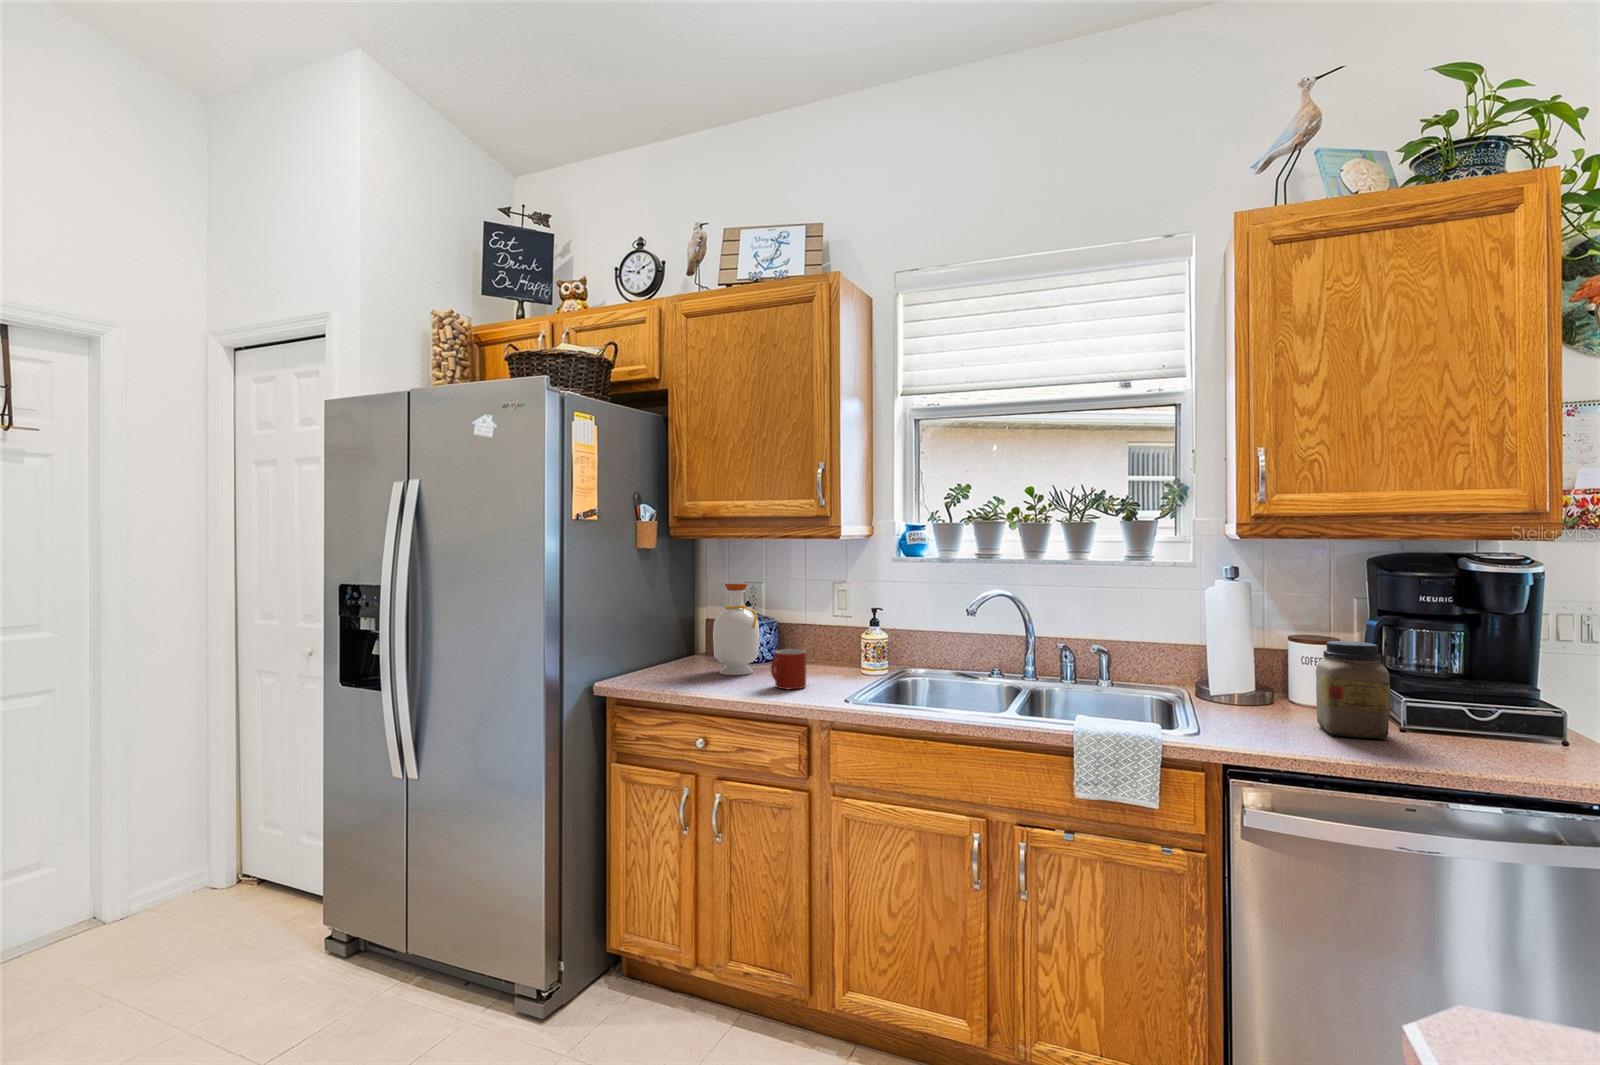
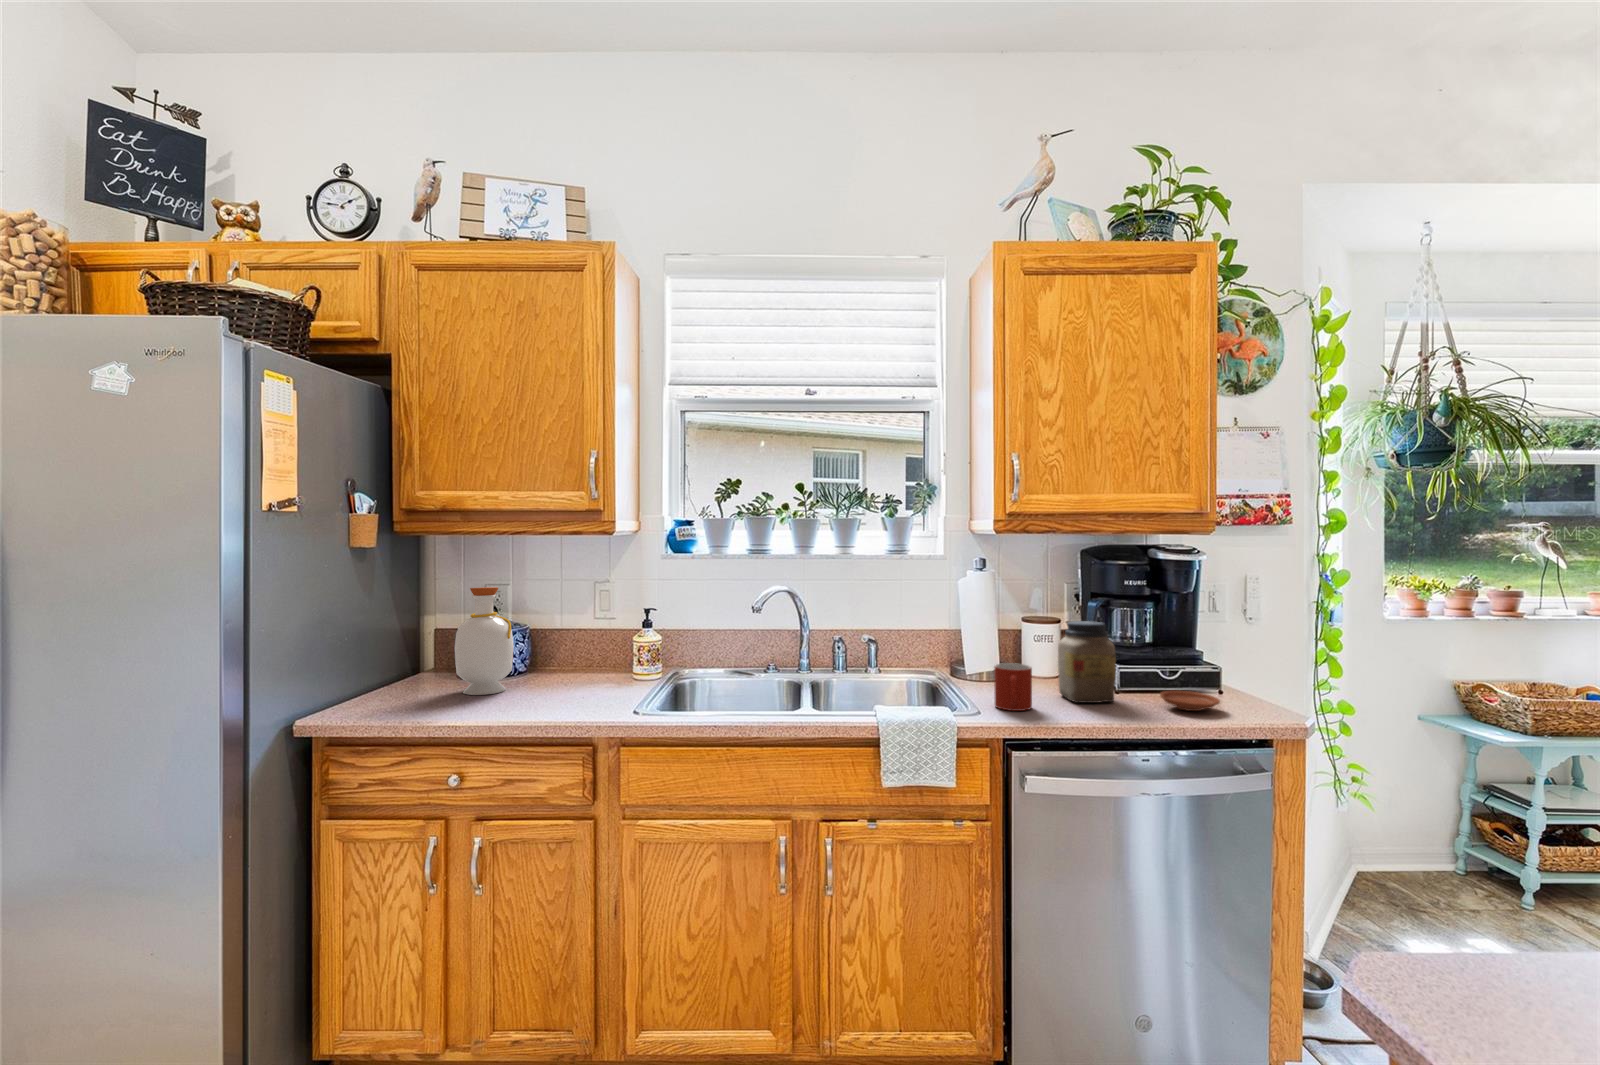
mug: present [771,649,806,689] -> present [994,663,1032,711]
plate: none [1451,732,1541,761] -> present [1160,690,1220,711]

